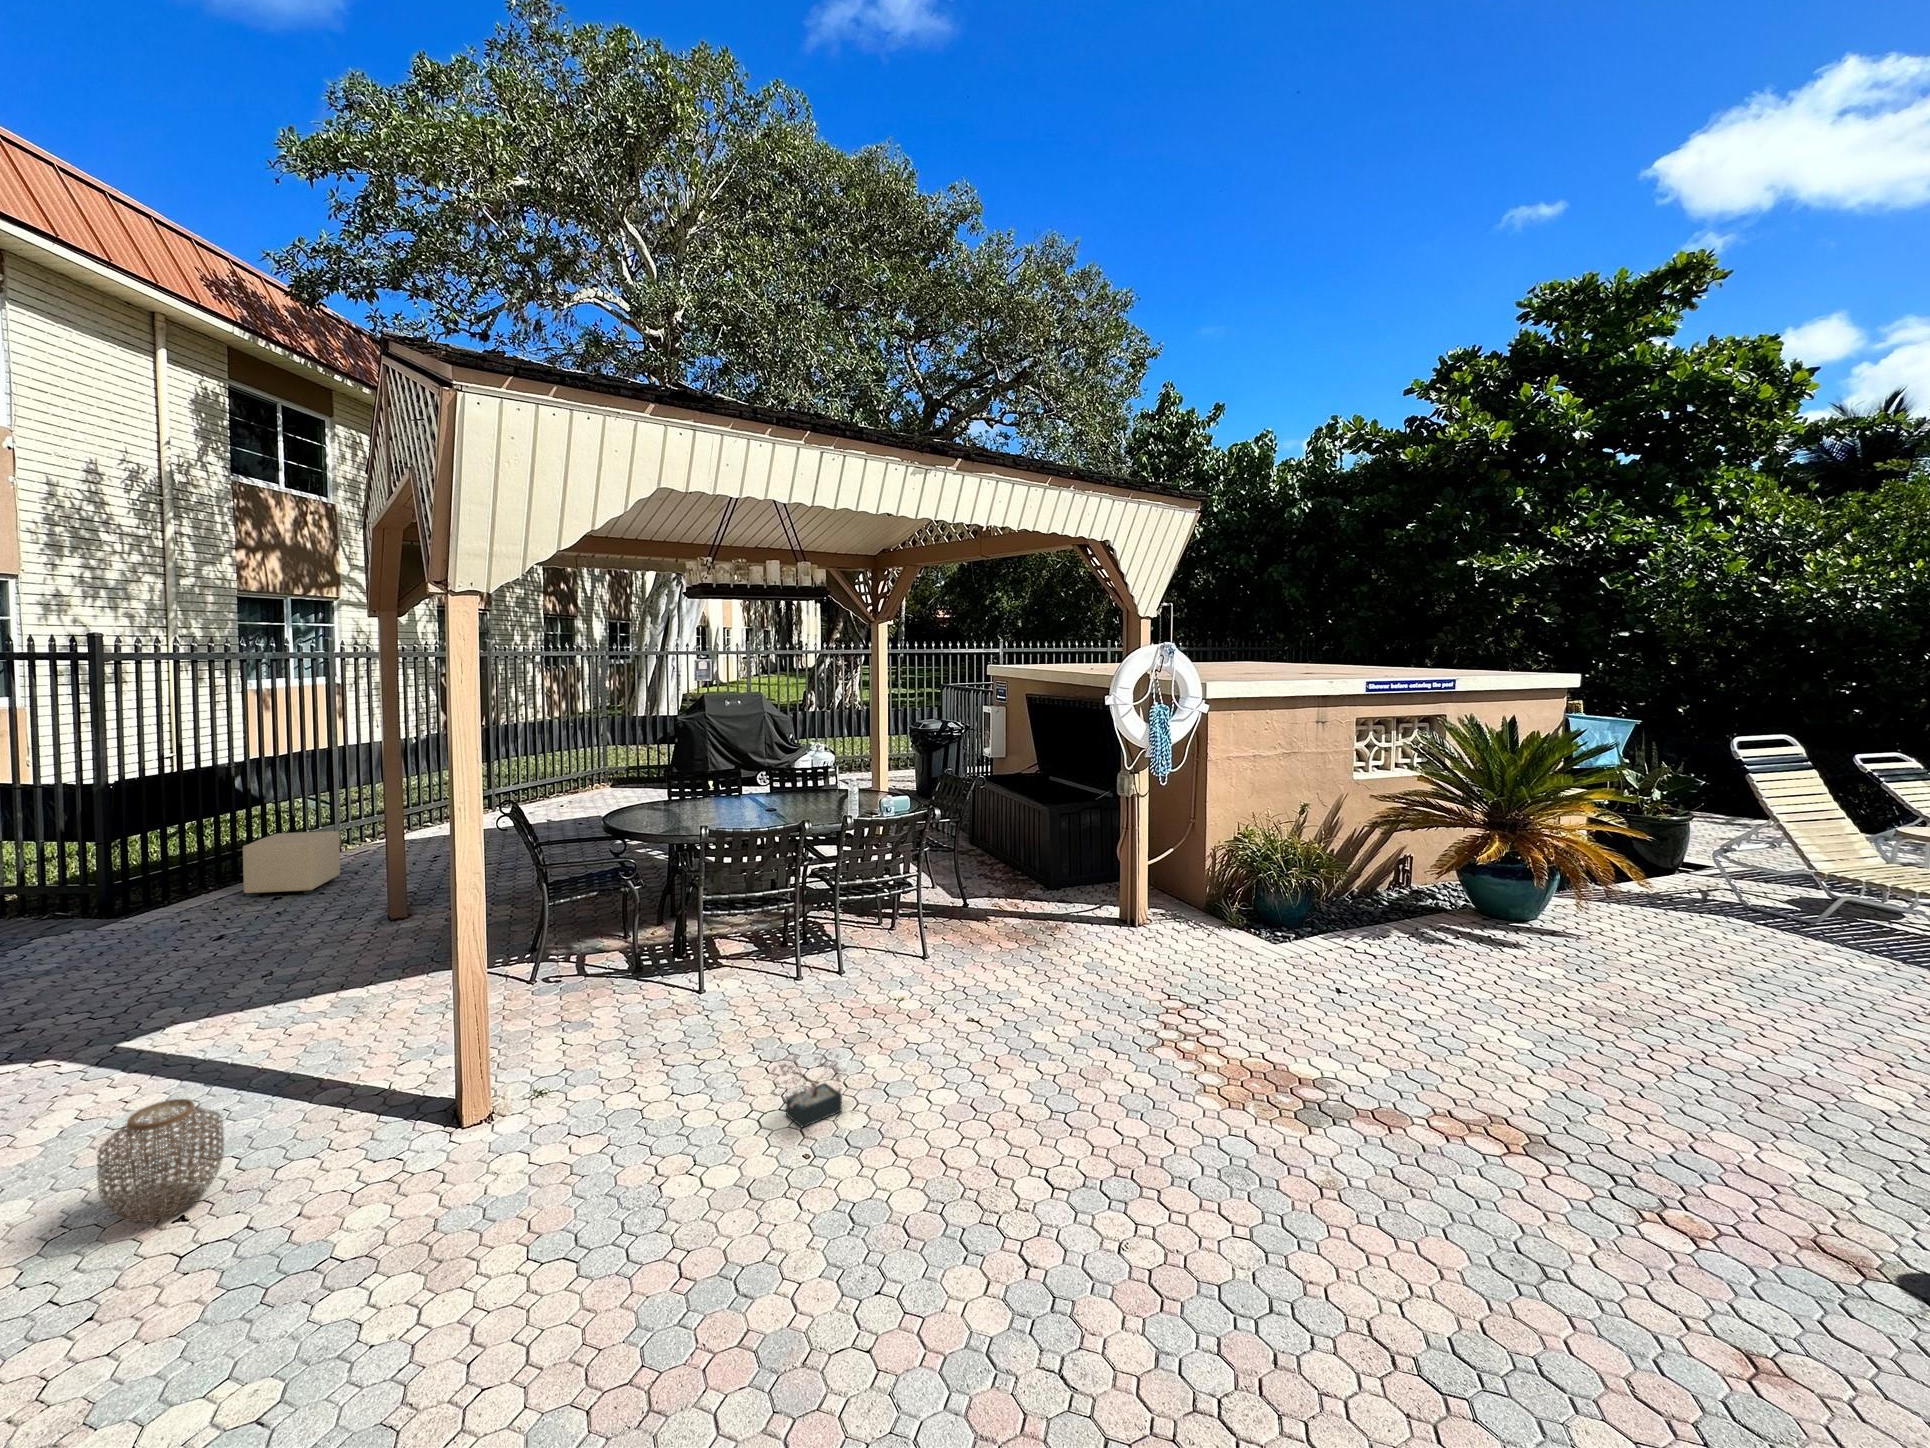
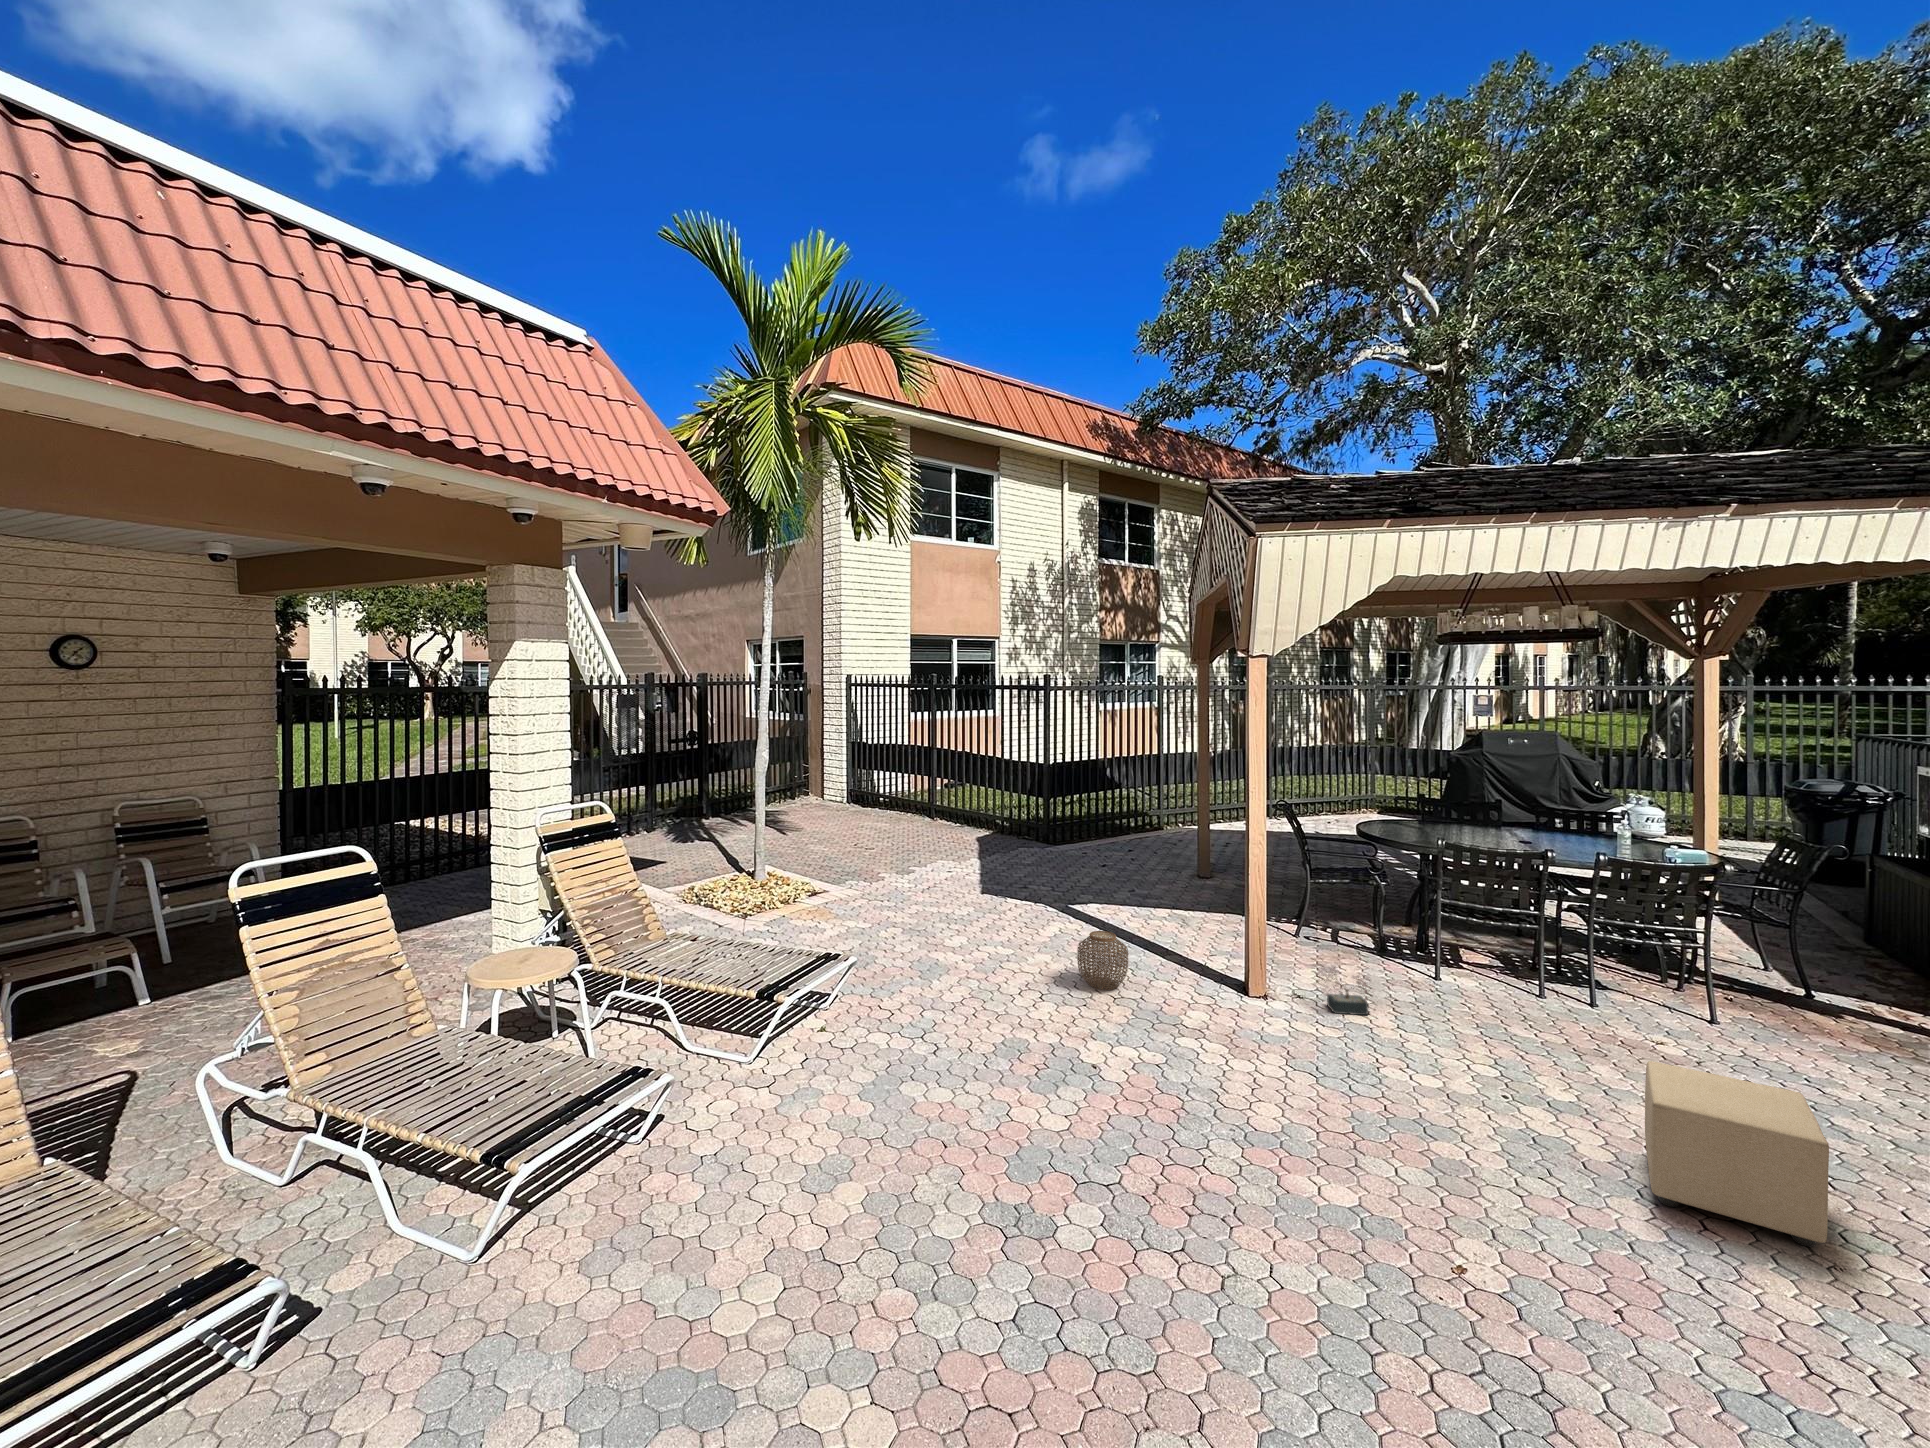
ottoman: present [242,831,340,897] -> present [1645,1061,1829,1247]
decorative plant: present [772,1052,847,1127] -> present [1315,964,1374,1015]

